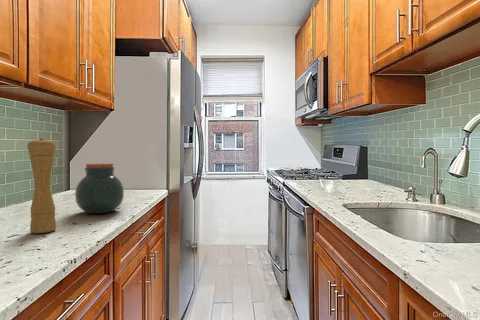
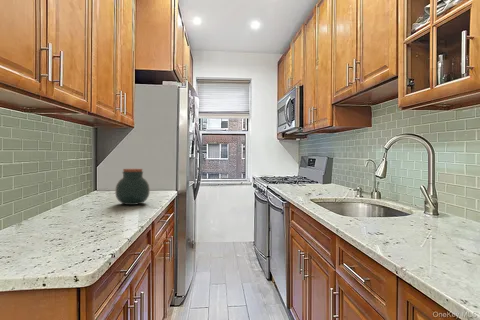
pepper mill: present [27,139,56,233] -> none [93,151,111,215]

